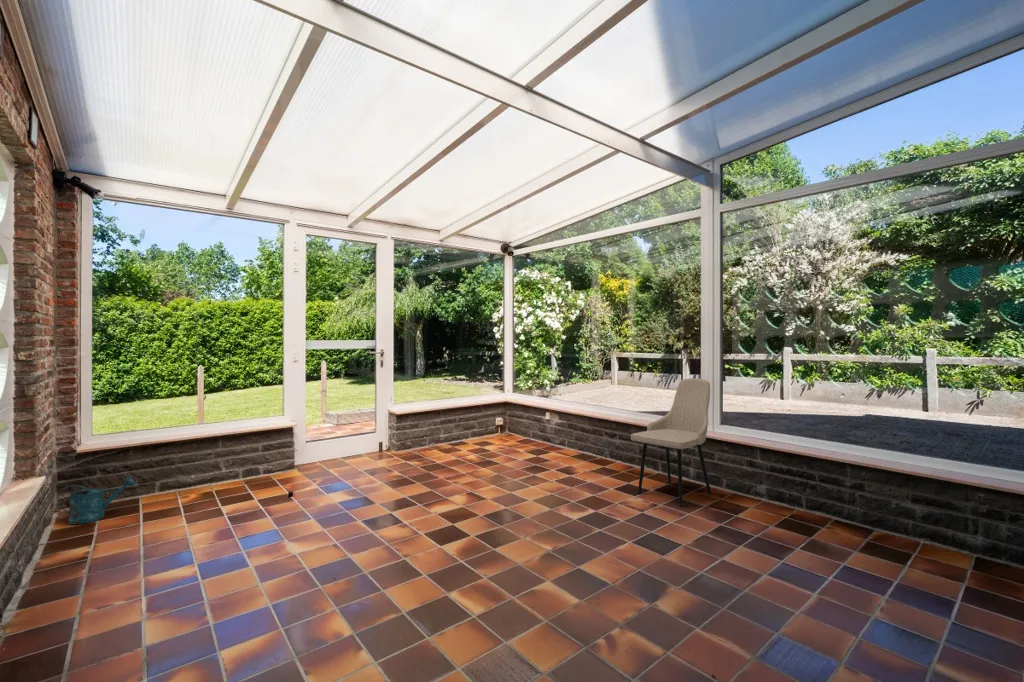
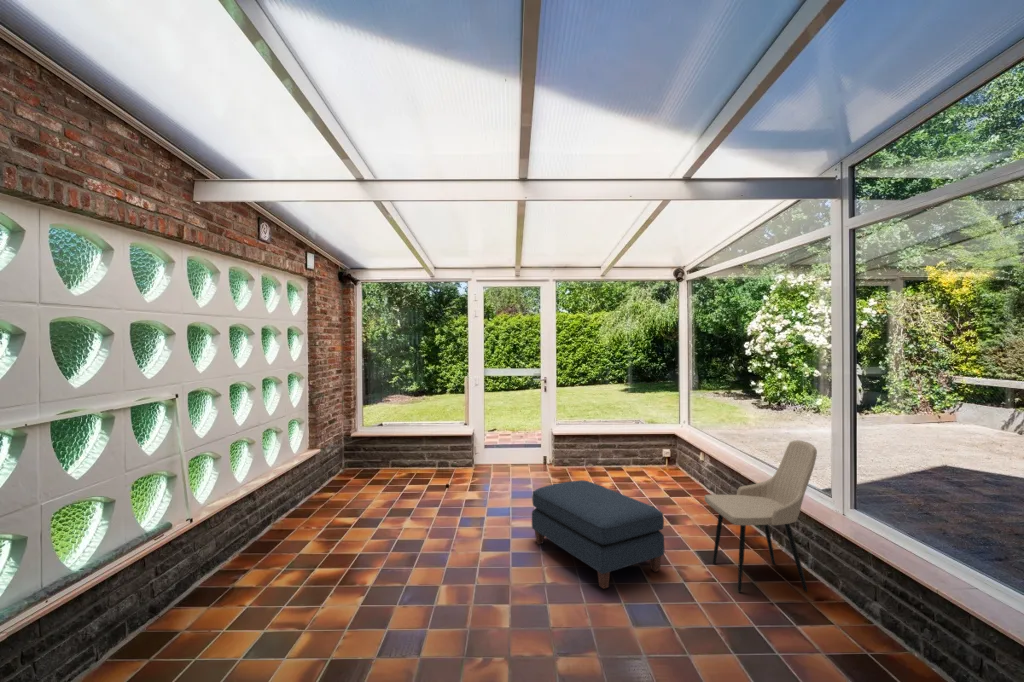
ottoman: none [480,444,620,534] -> present [532,480,665,589]
watering can: present [58,477,135,525] -> none [334,456,369,480]

